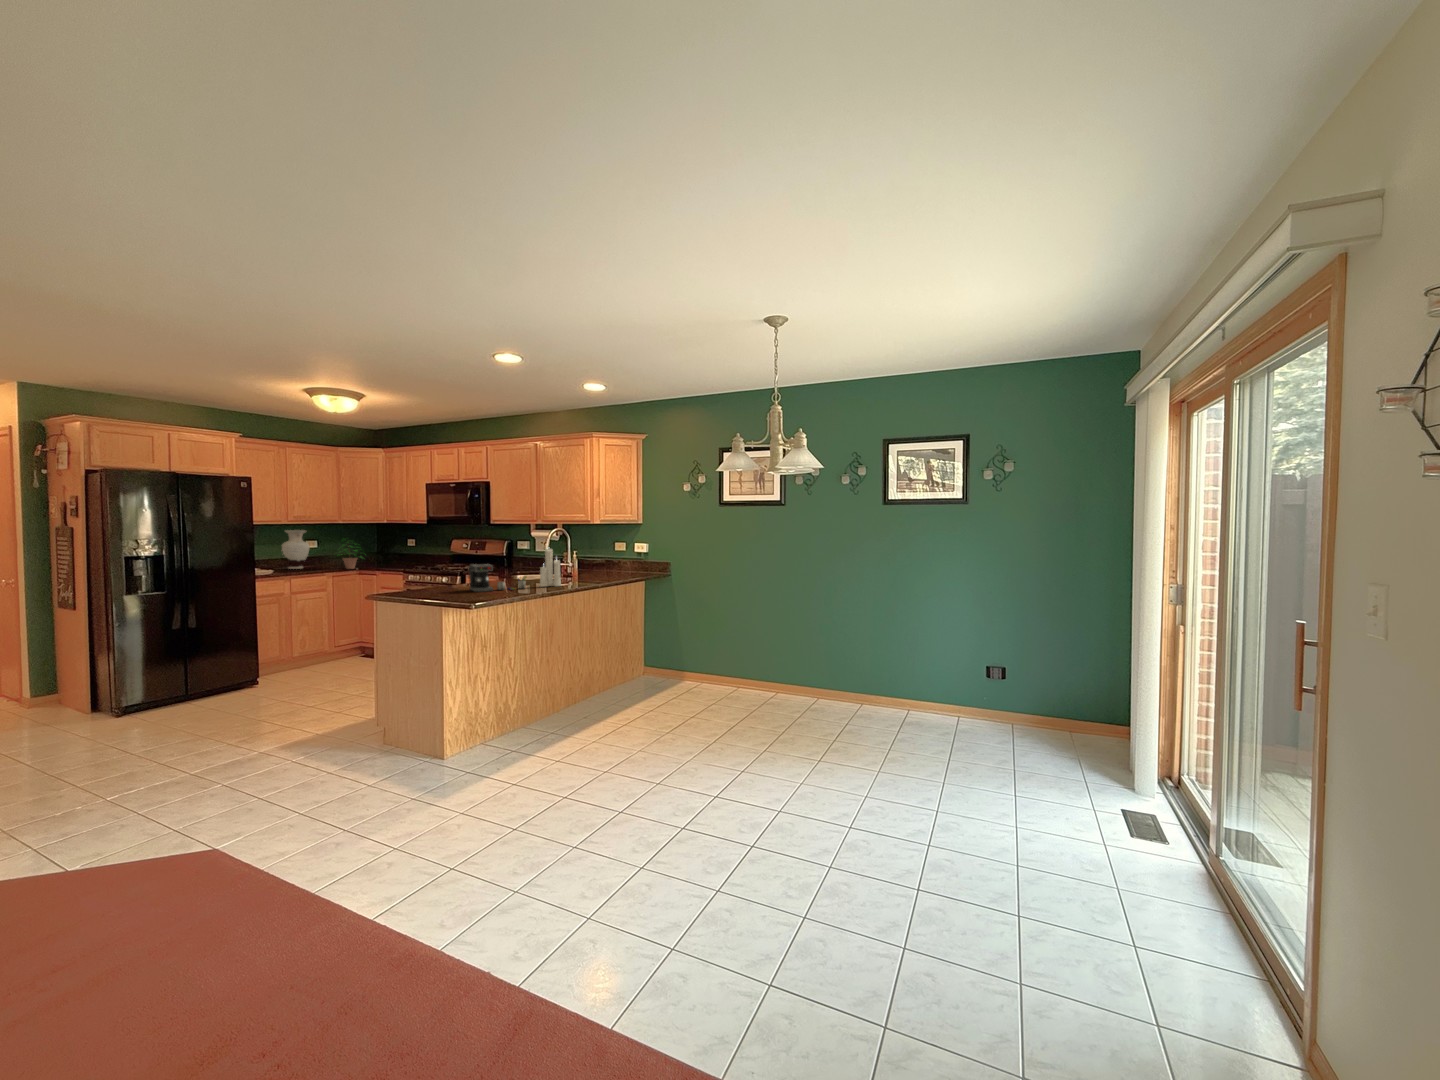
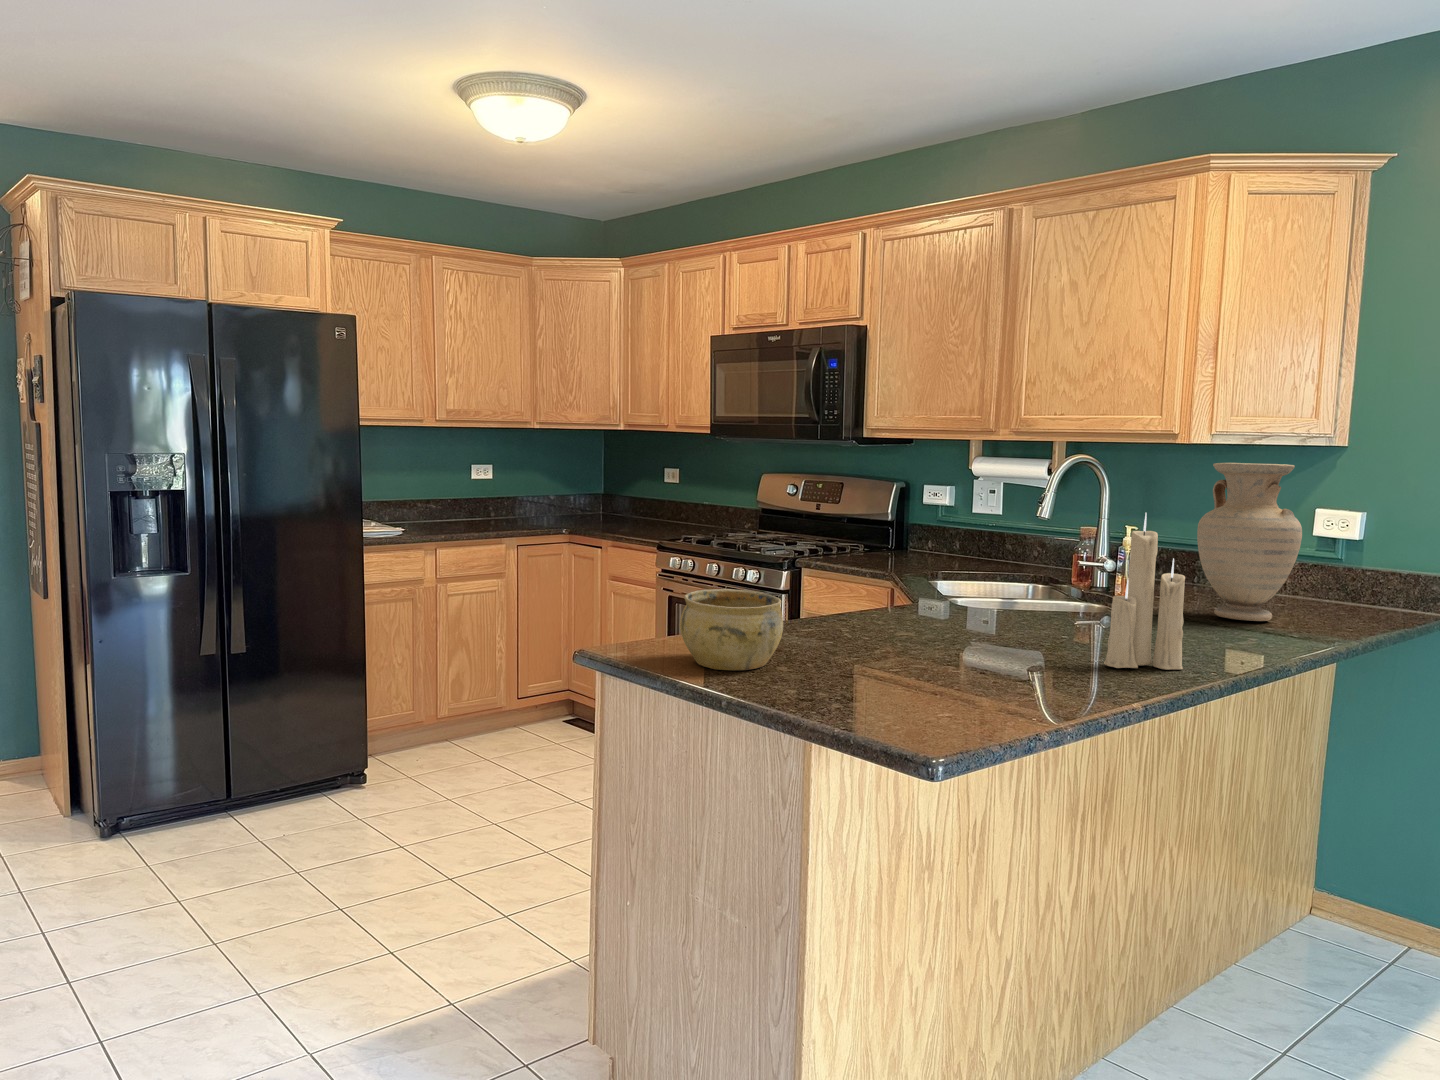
vase: present [282,530,310,569] -> present [1197,463,1302,621]
potted plant: present [338,539,362,569] -> none [515,461,583,531]
coffee maker: present [469,564,527,592] -> none [873,575,1073,681]
ceramic bowl: none [406,572,440,594] -> present [680,589,783,670]

